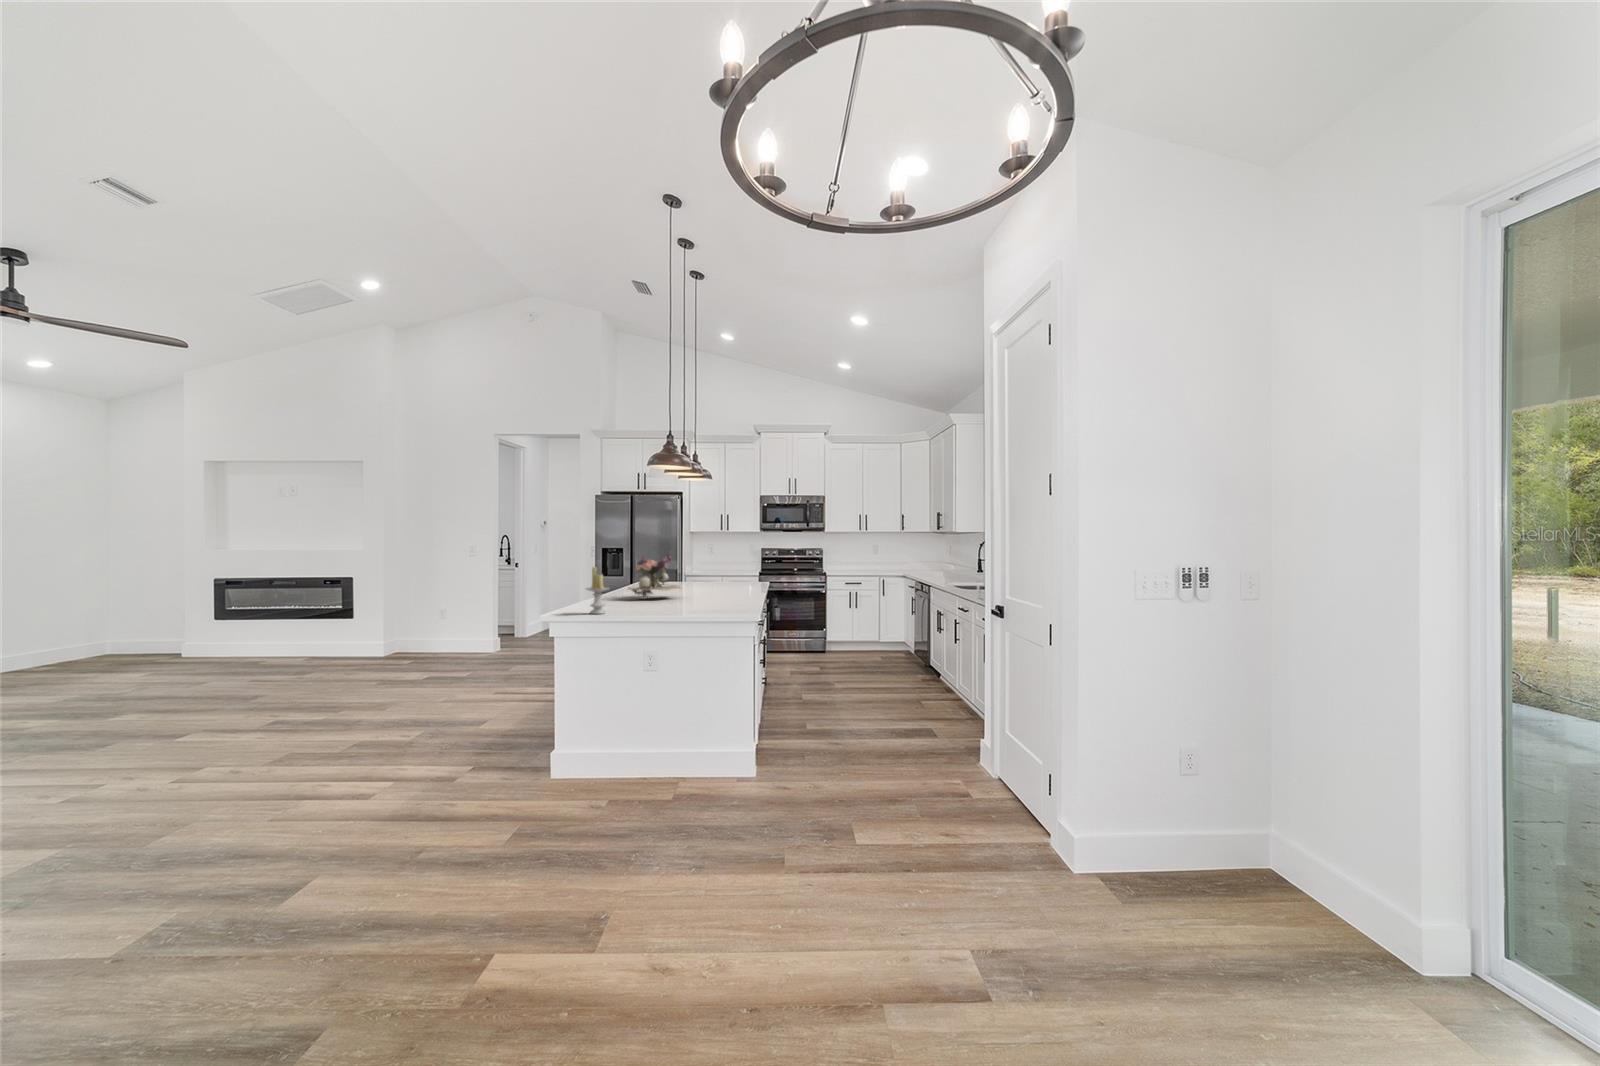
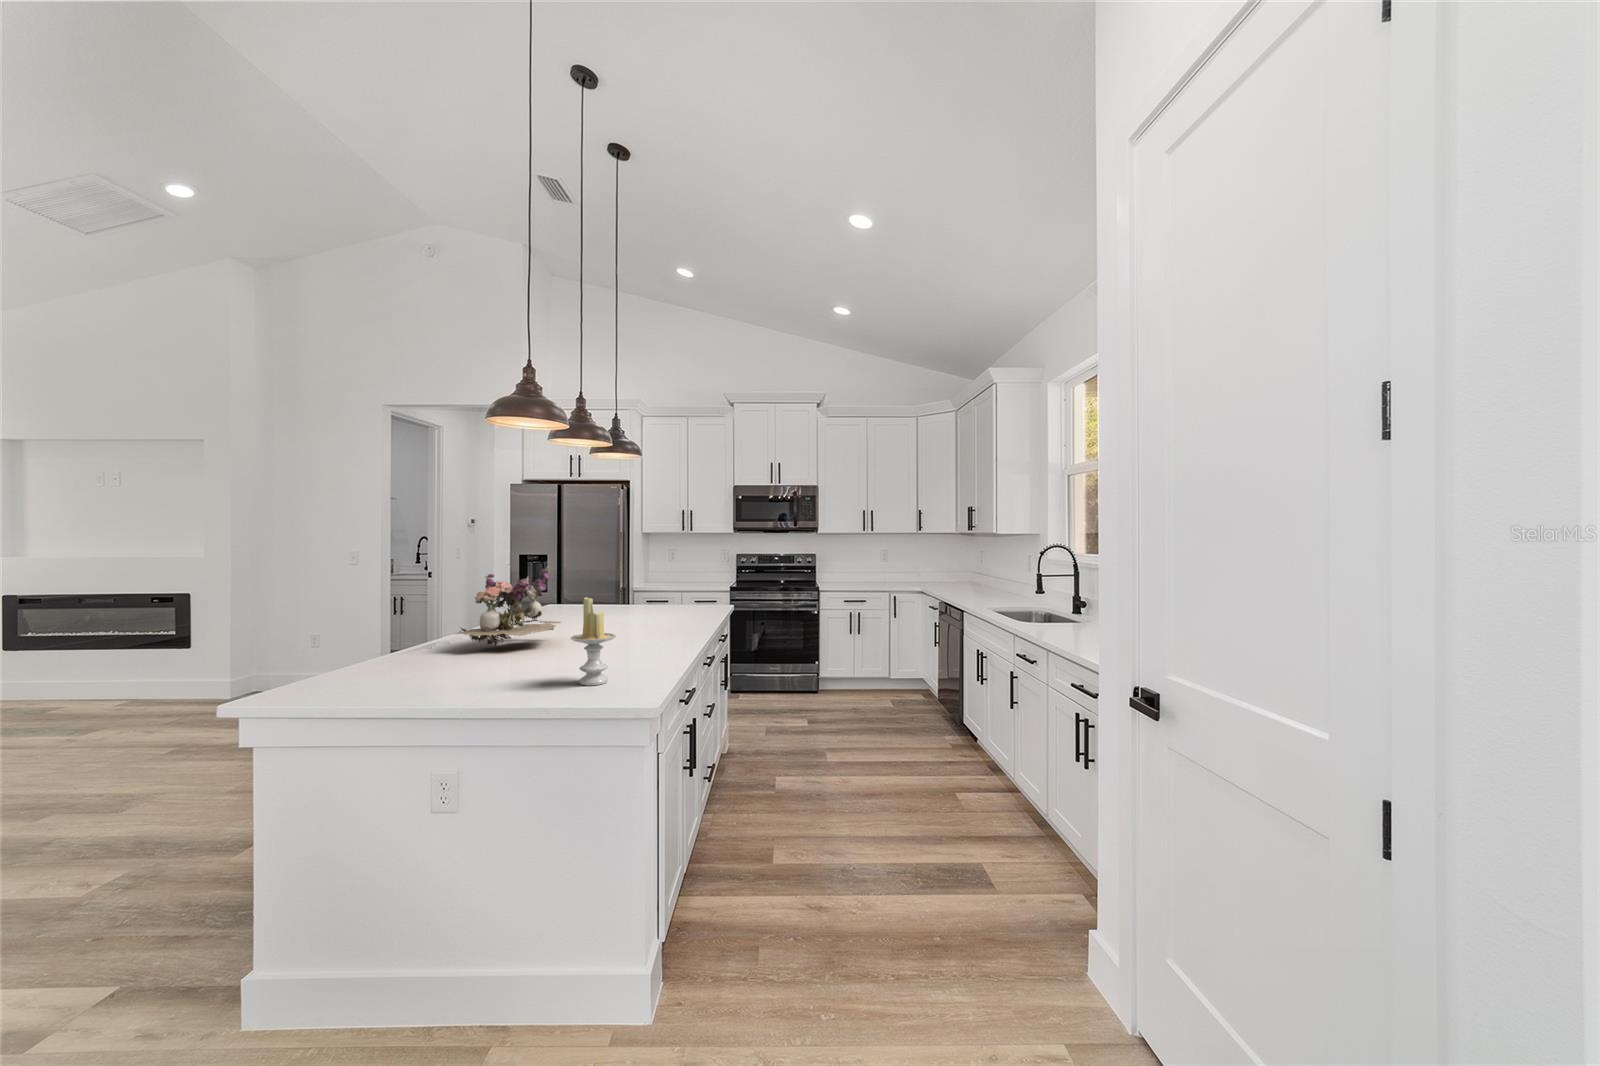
candle: present [586,567,609,614] -> present [571,597,616,685]

